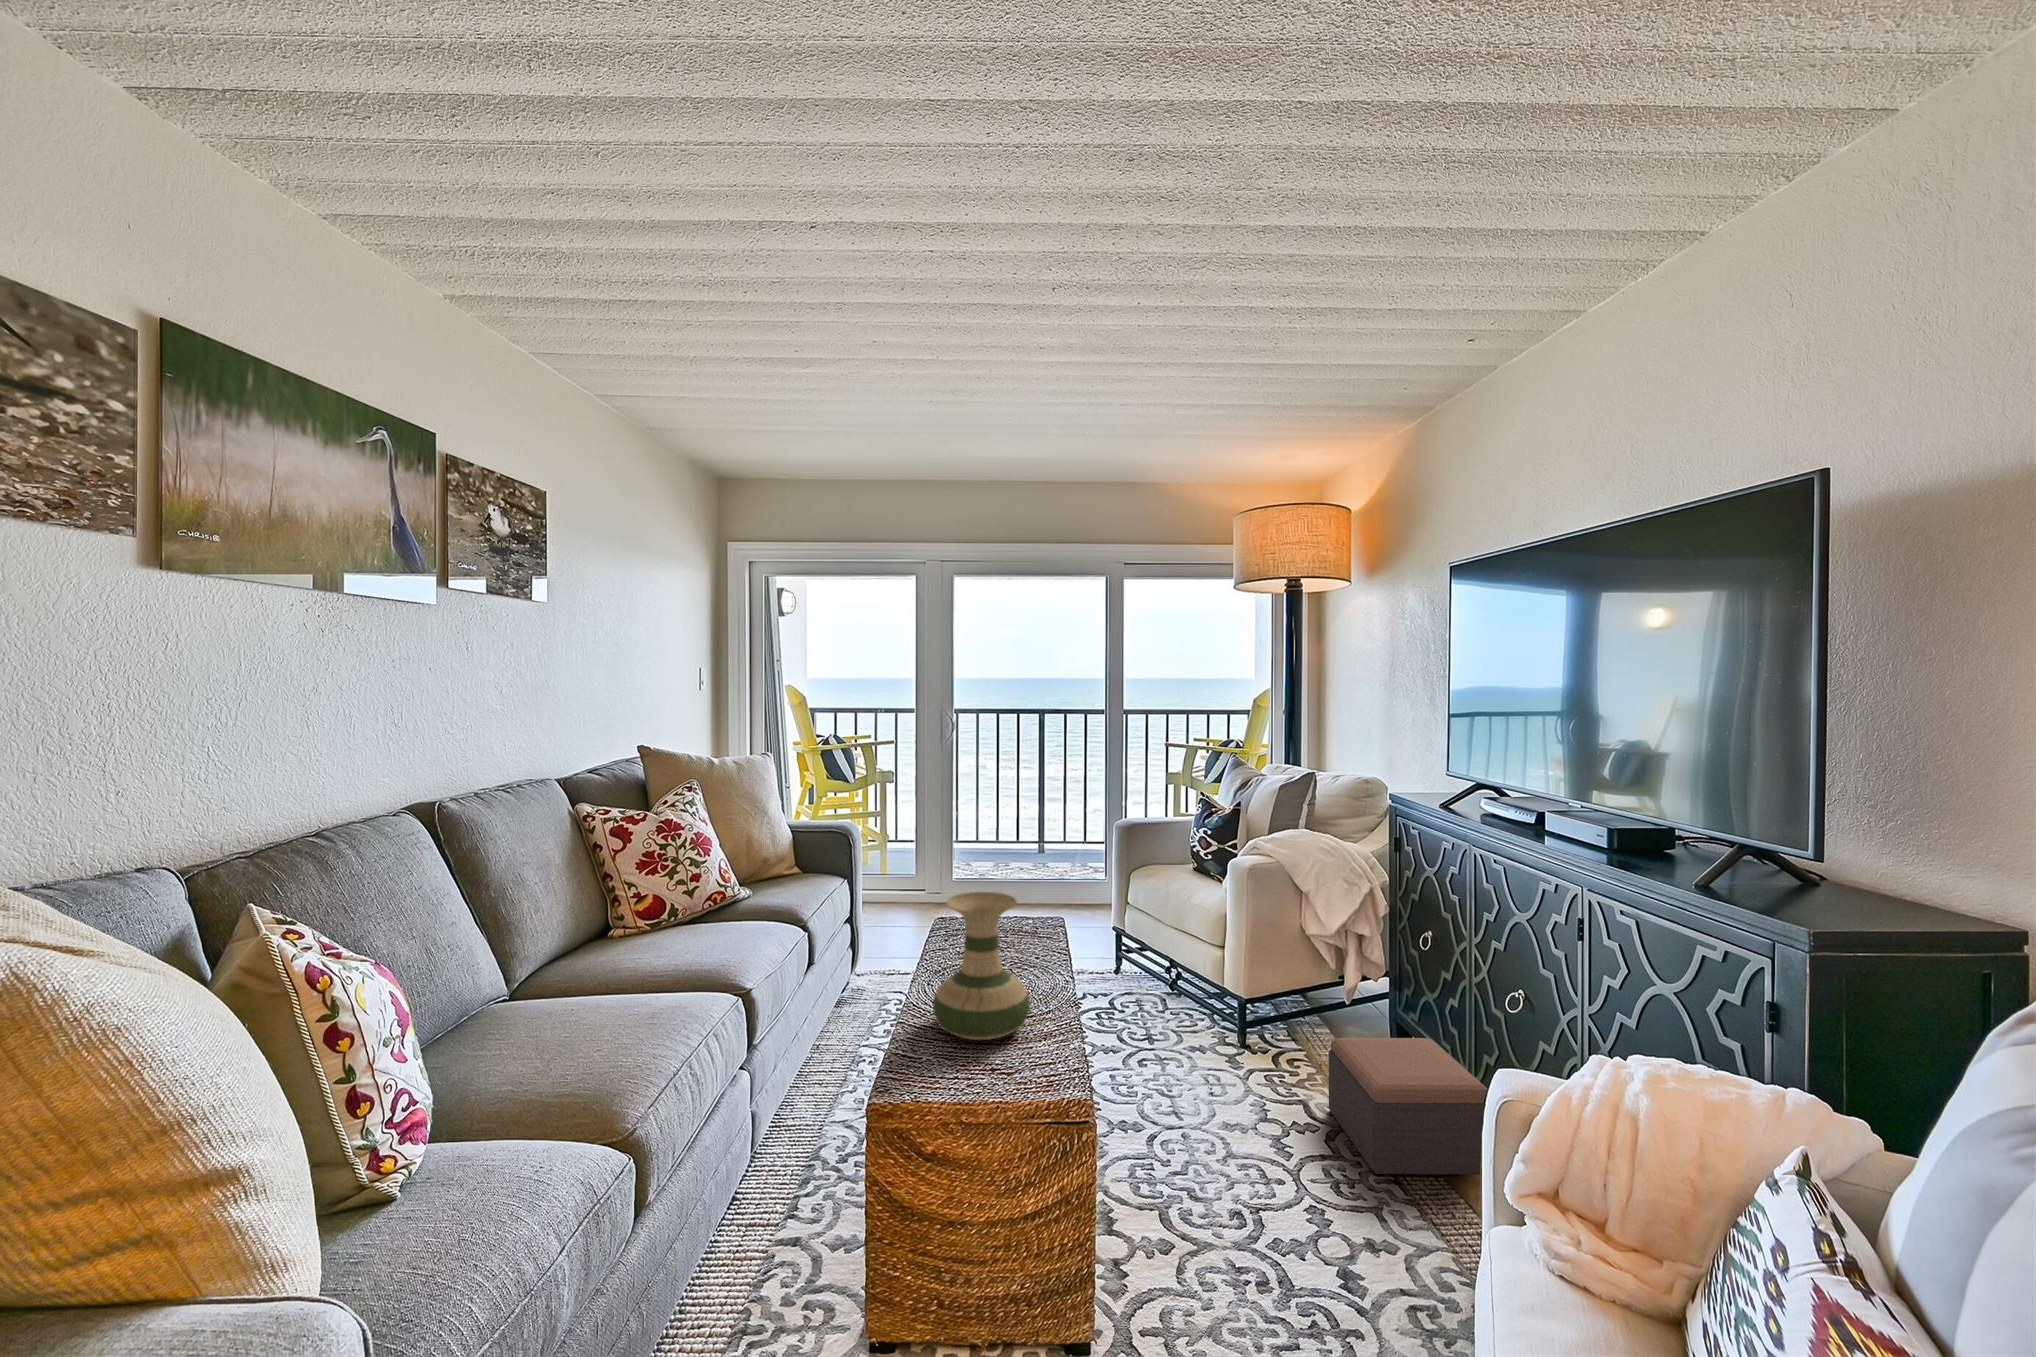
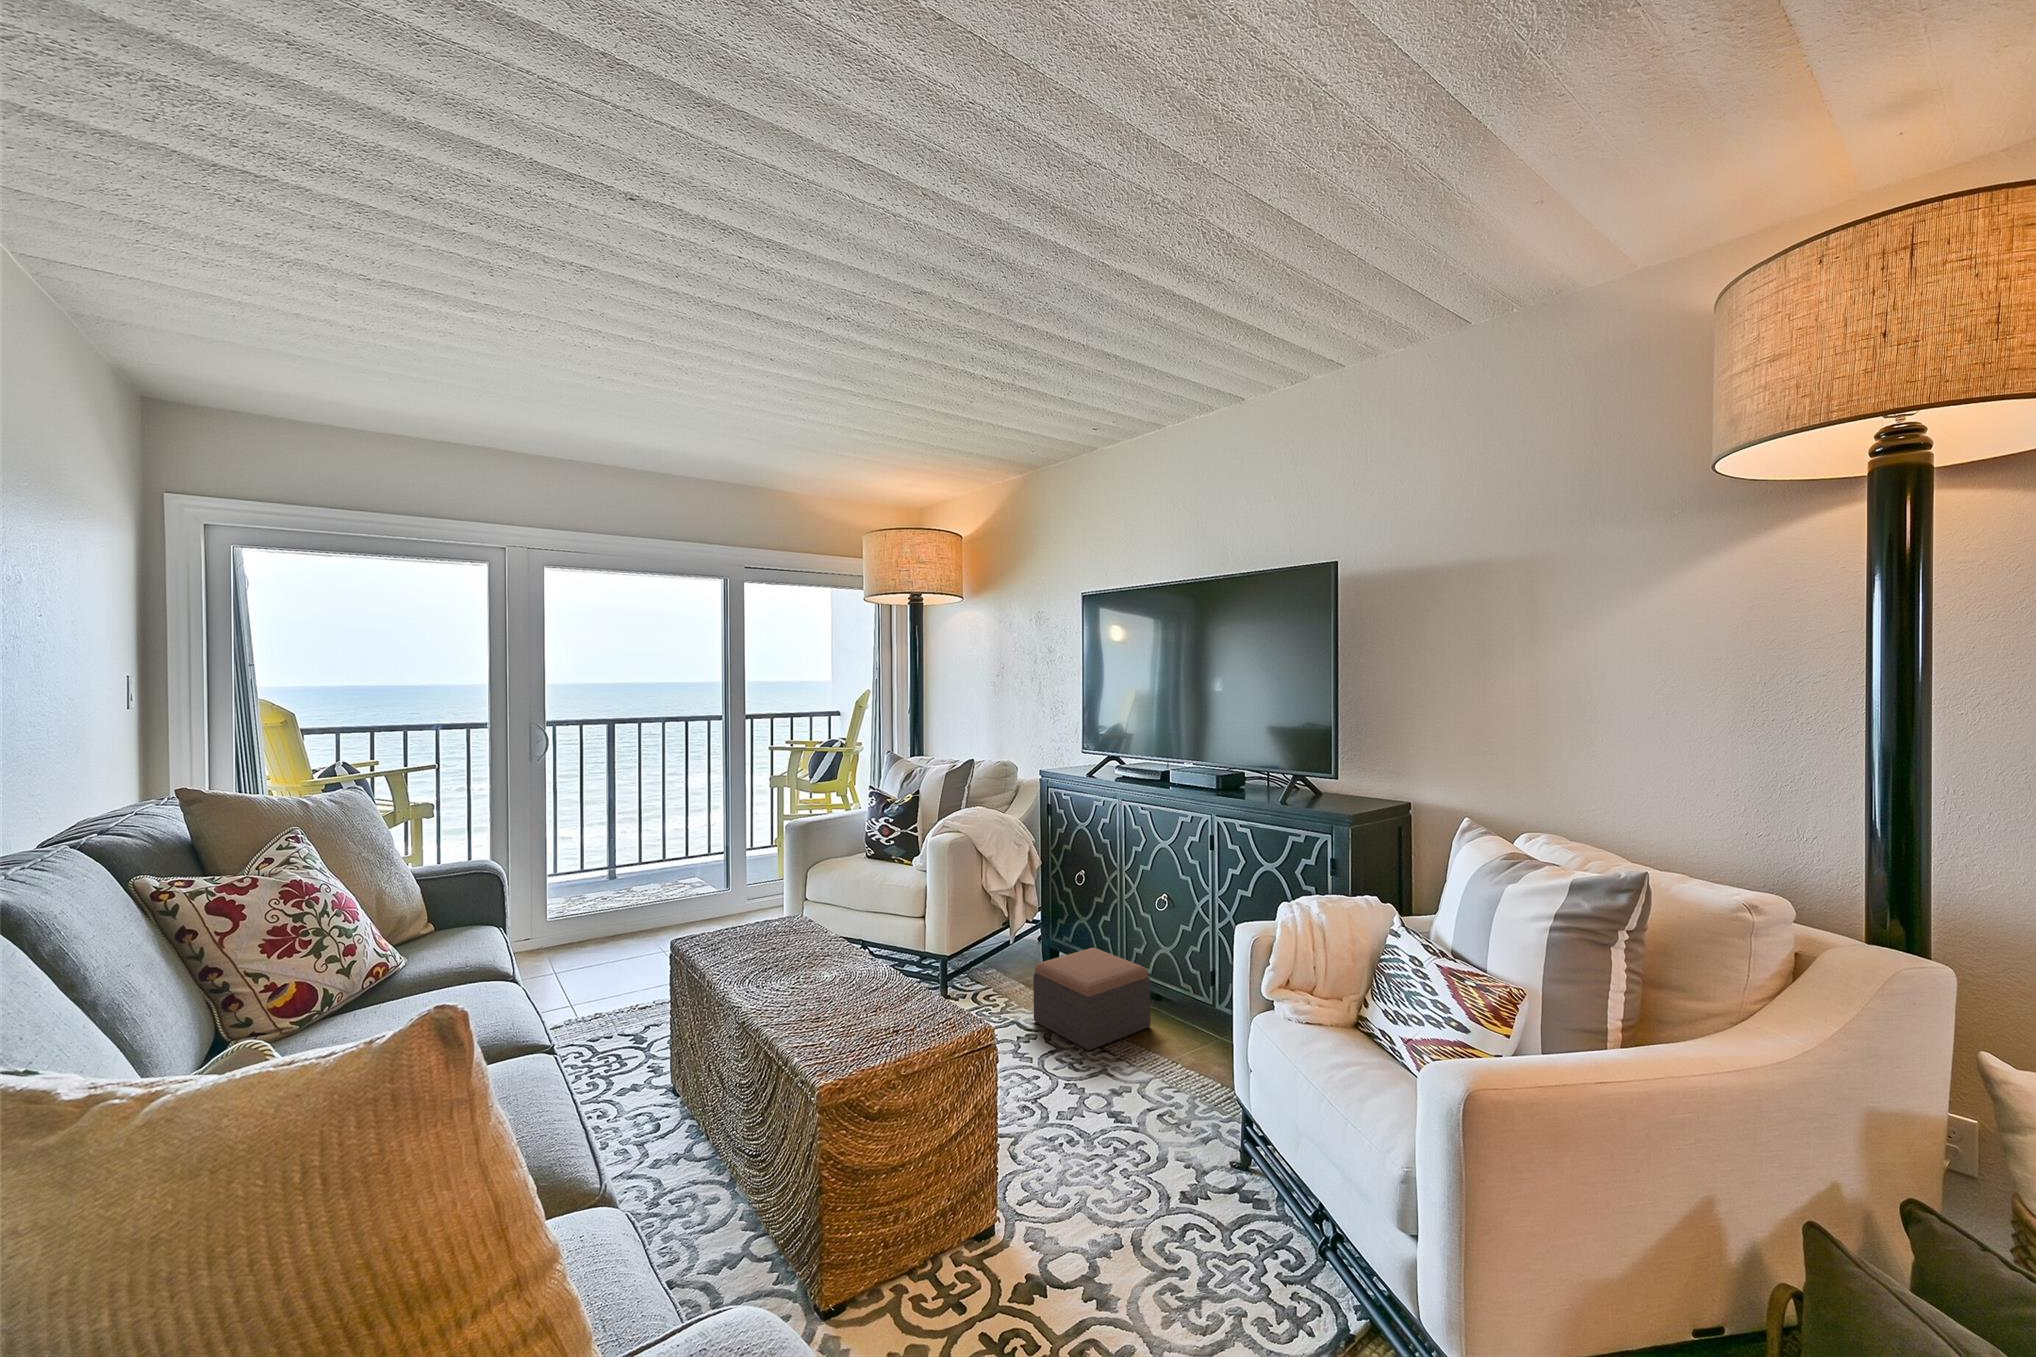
vase: present [933,892,1030,1040] -> none [800,882,893,1019]

